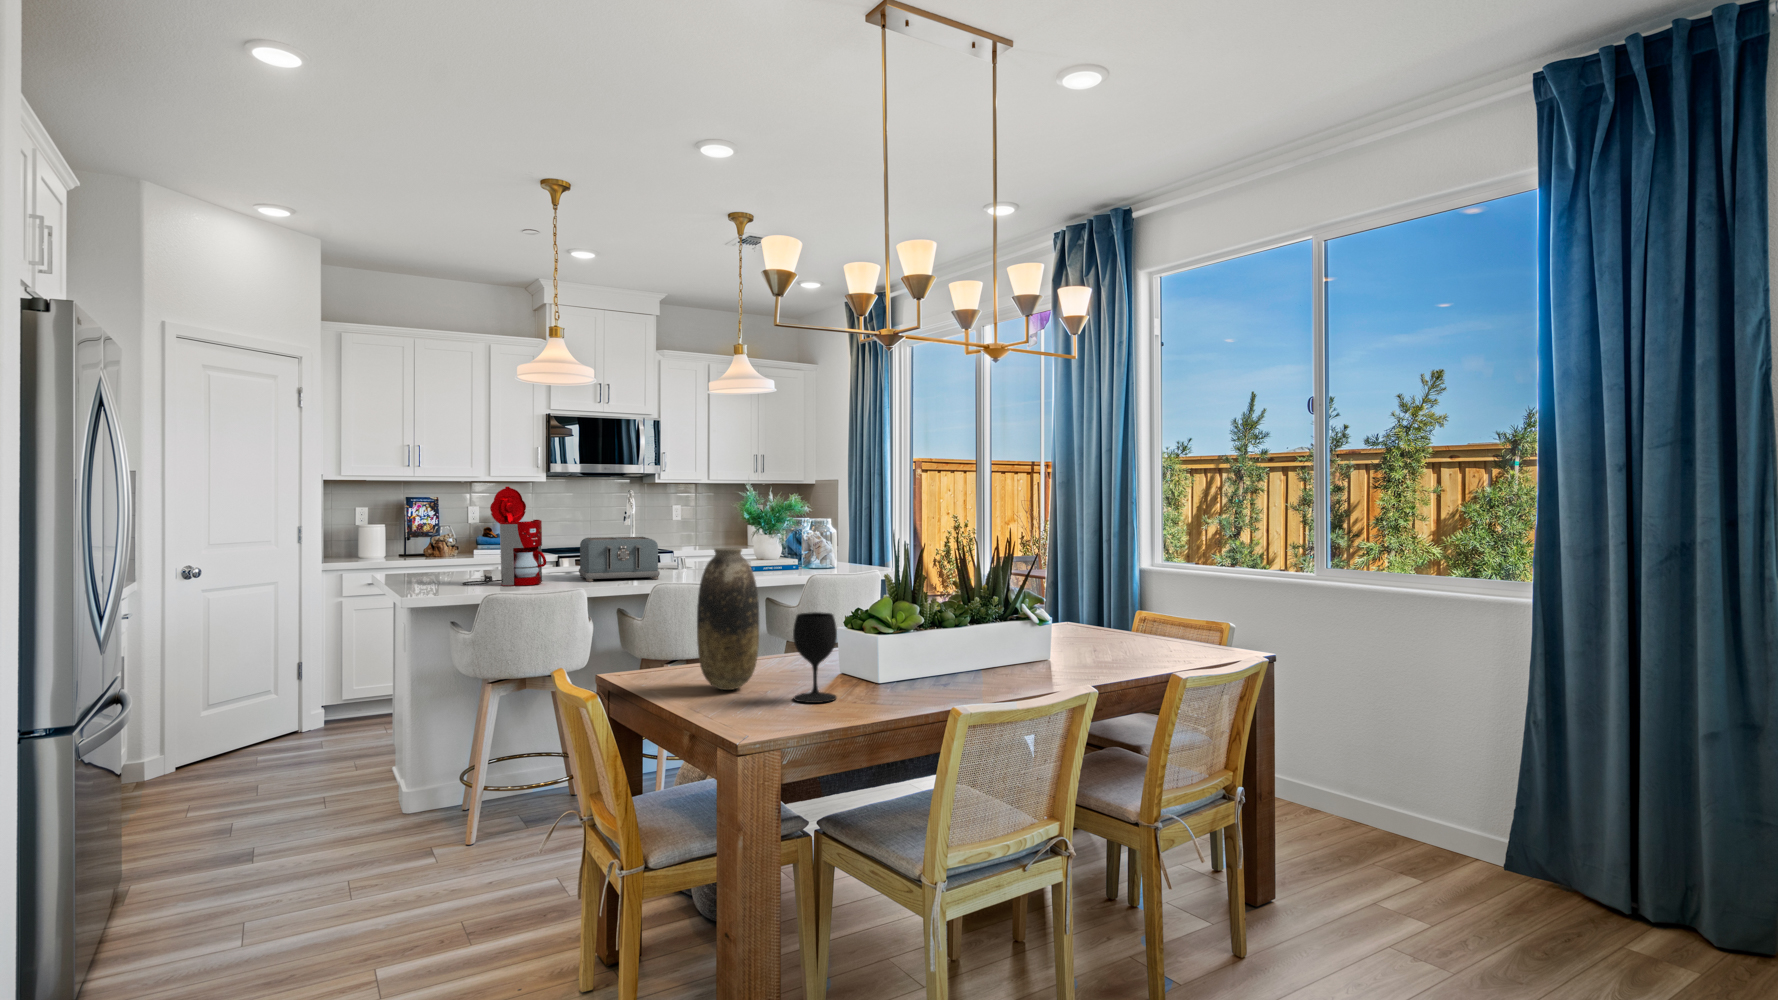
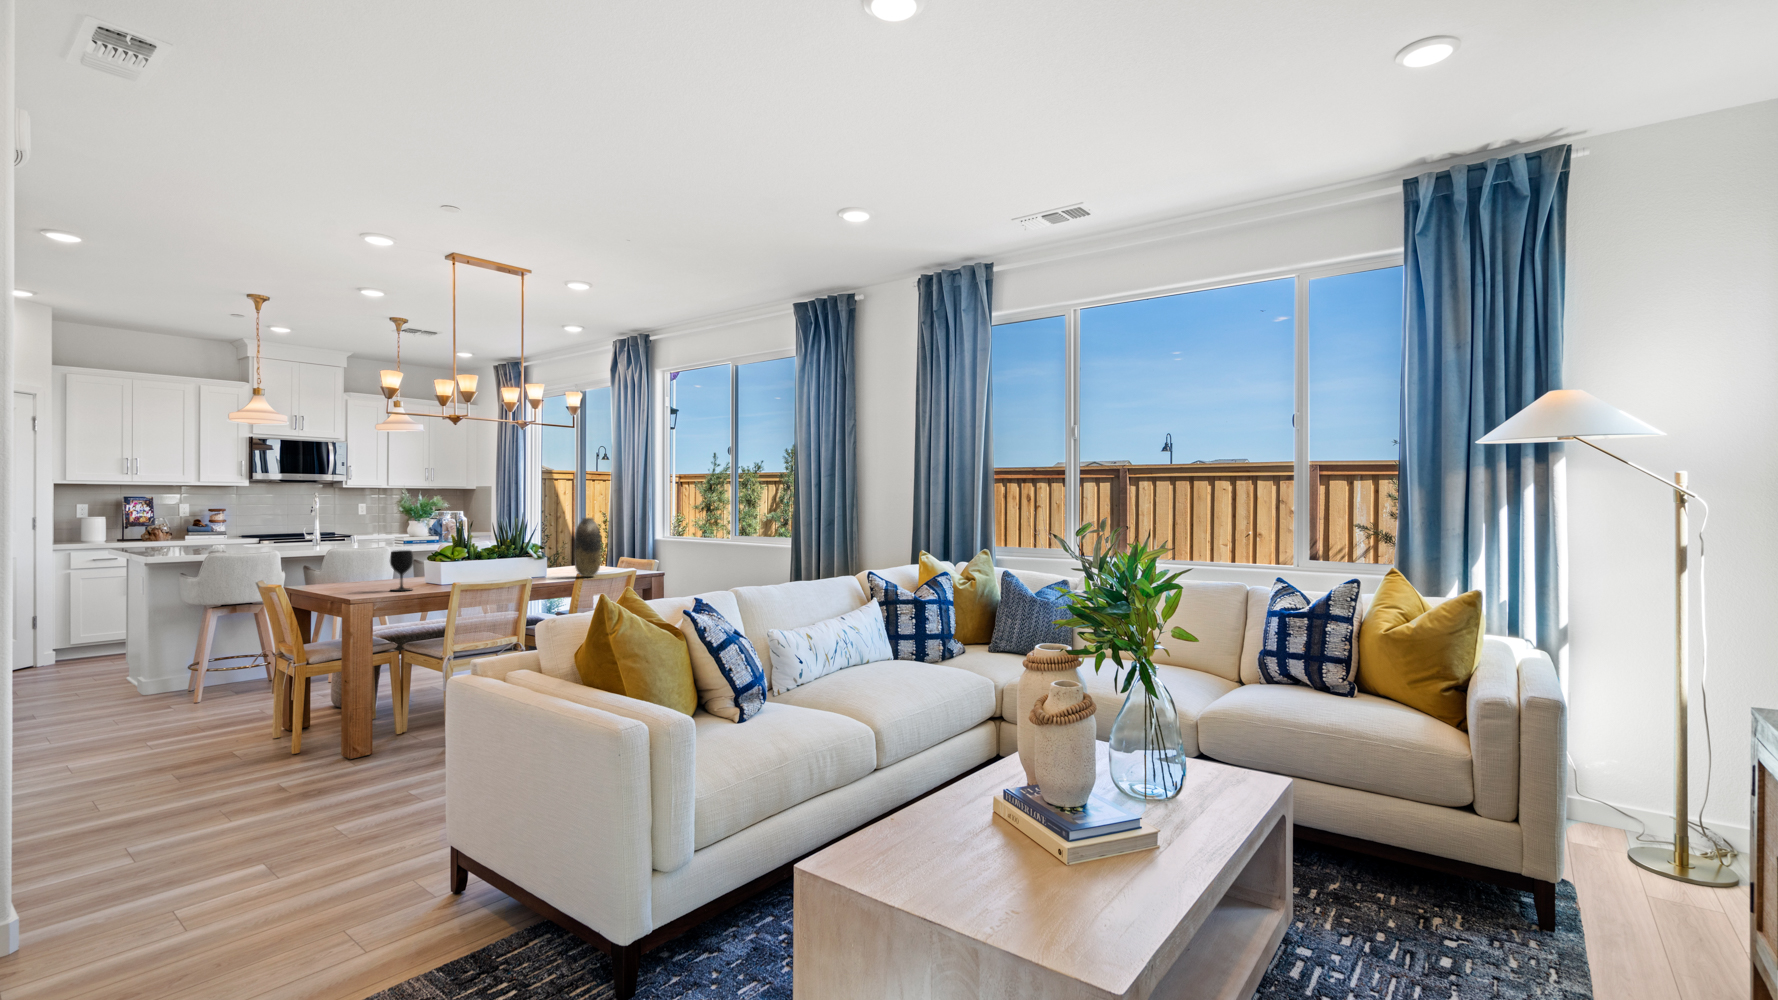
coffee maker: present [462,486,546,586] -> none [186,489,250,552]
toaster: present [579,537,660,582] -> none [274,522,334,550]
vase: present [697,548,759,690] -> present [574,518,602,577]

